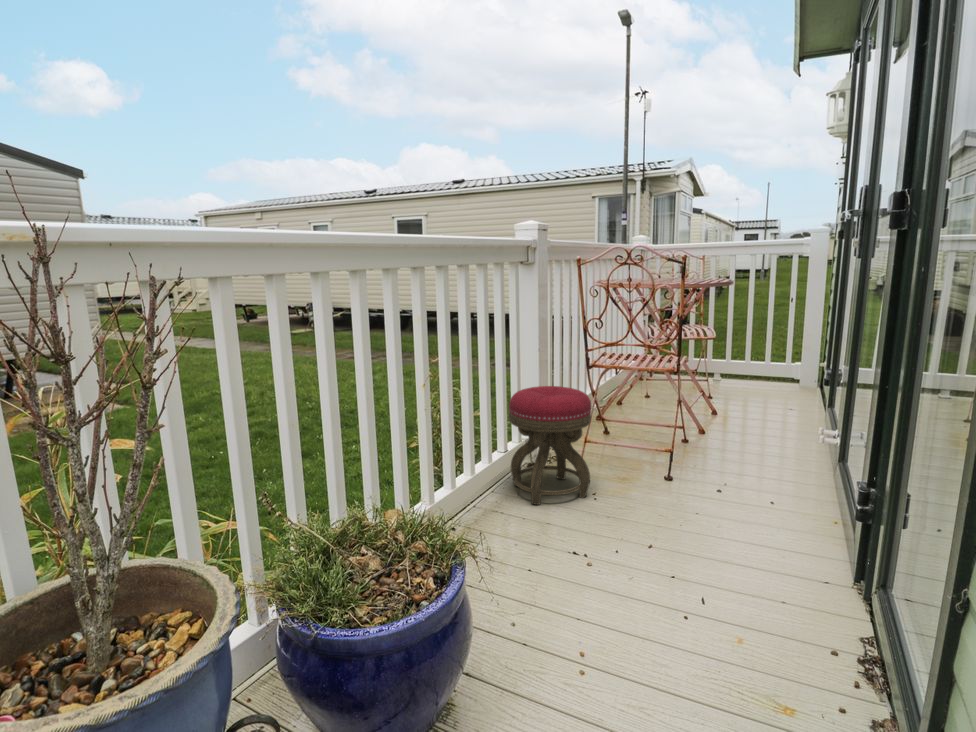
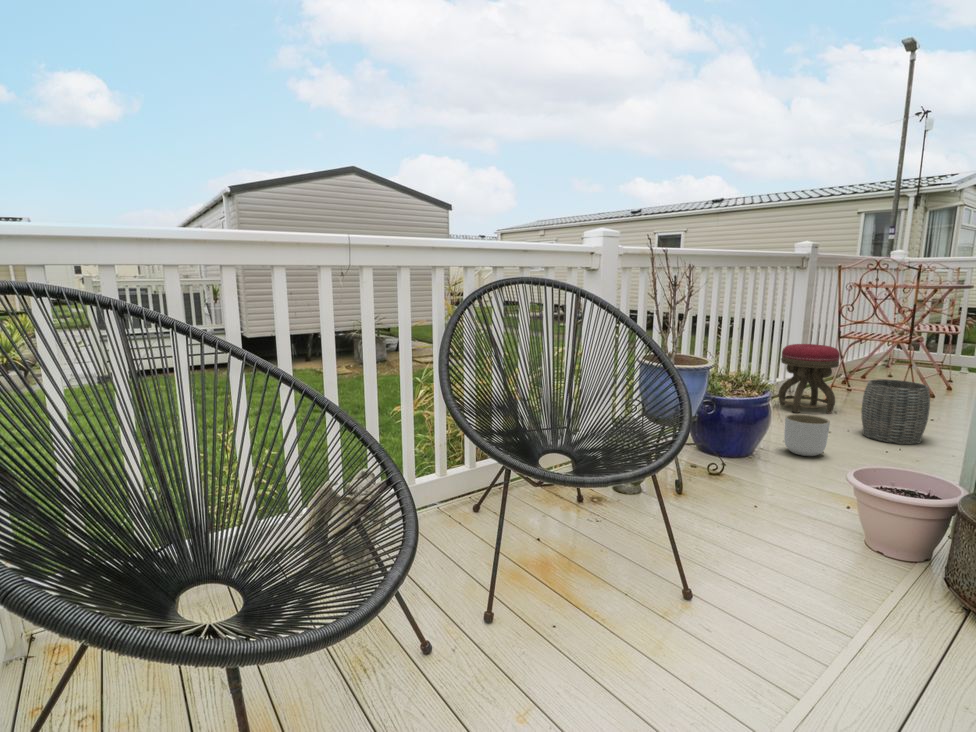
woven basket: none [632,455,732,579] -> present [861,379,930,444]
planter: none [505,573,587,677] -> present [784,414,830,456]

